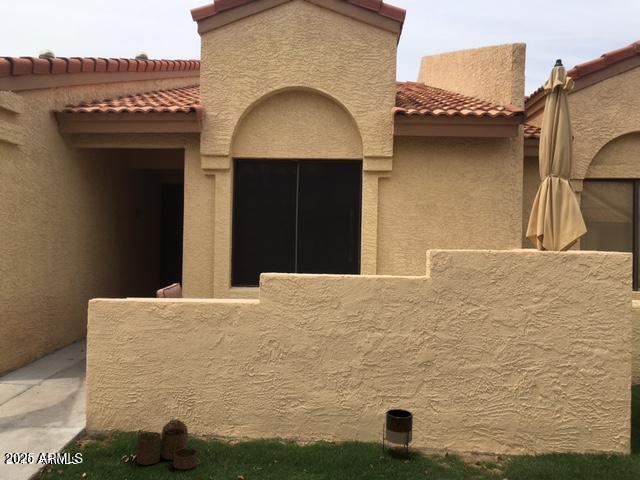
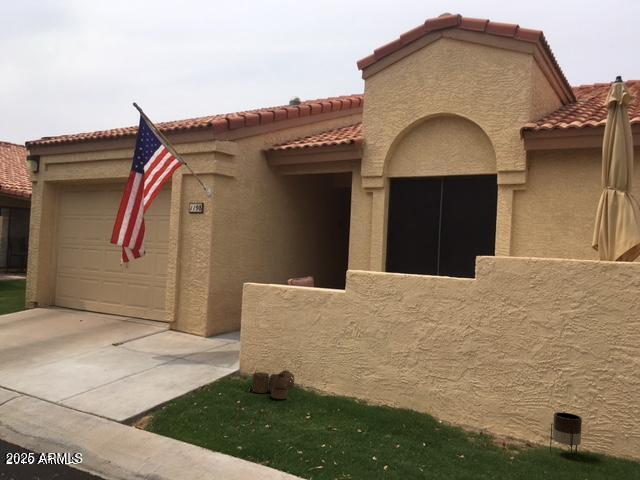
planter: present [383,409,413,460] -> present [550,412,582,460]

